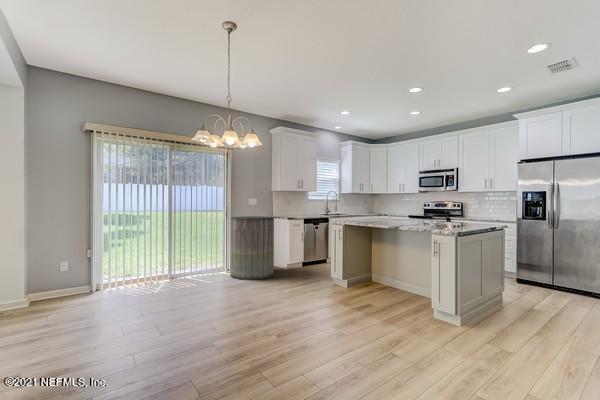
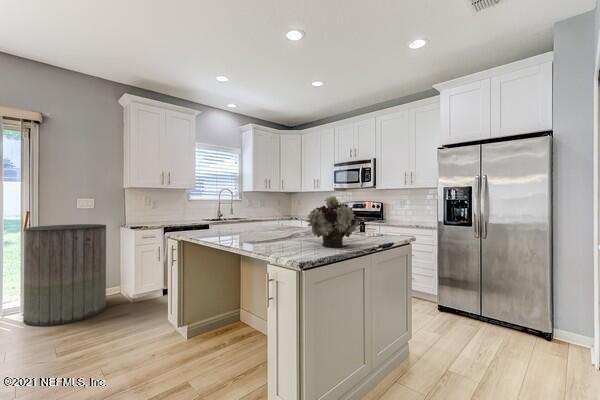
flower arrangement: none [446,199,478,228] -> present [306,196,359,247]

